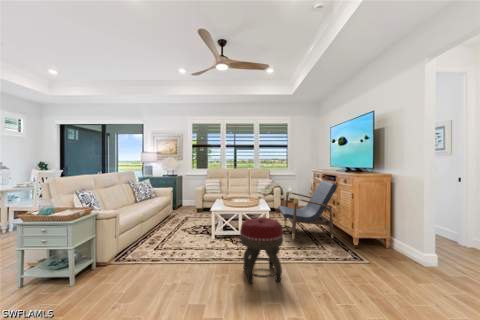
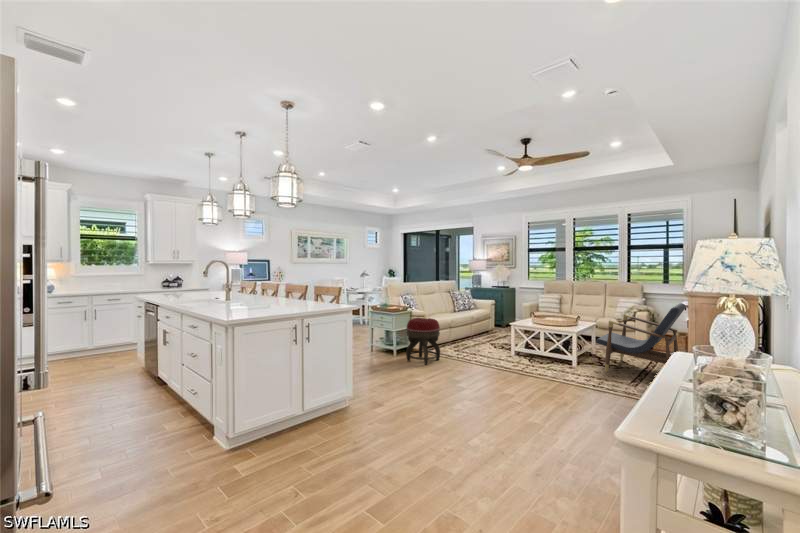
footstool: present [240,217,283,283] -> present [406,318,440,365]

